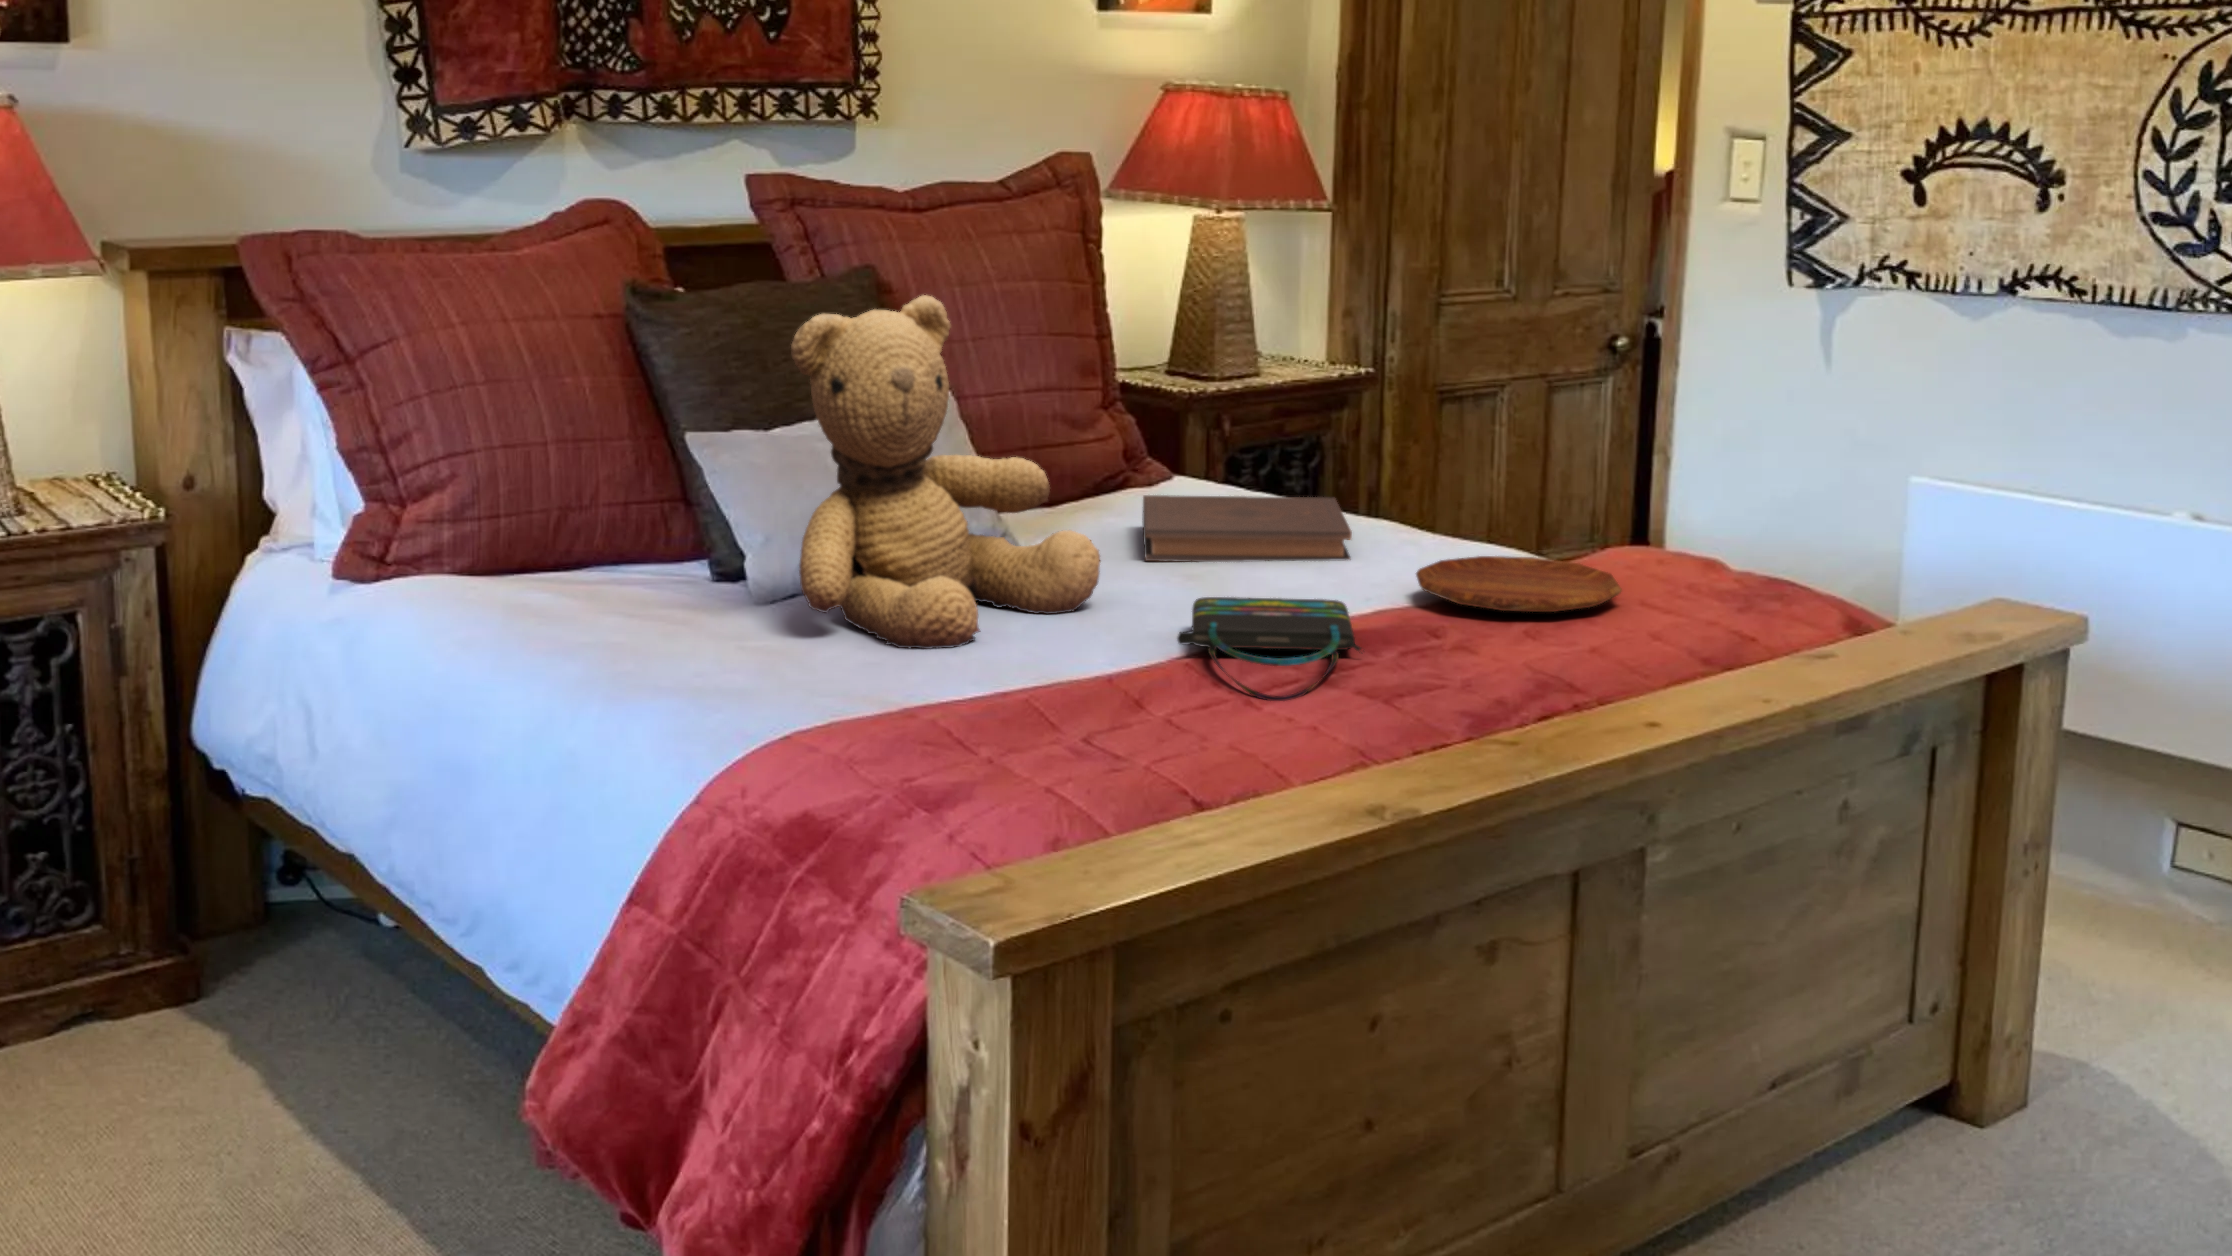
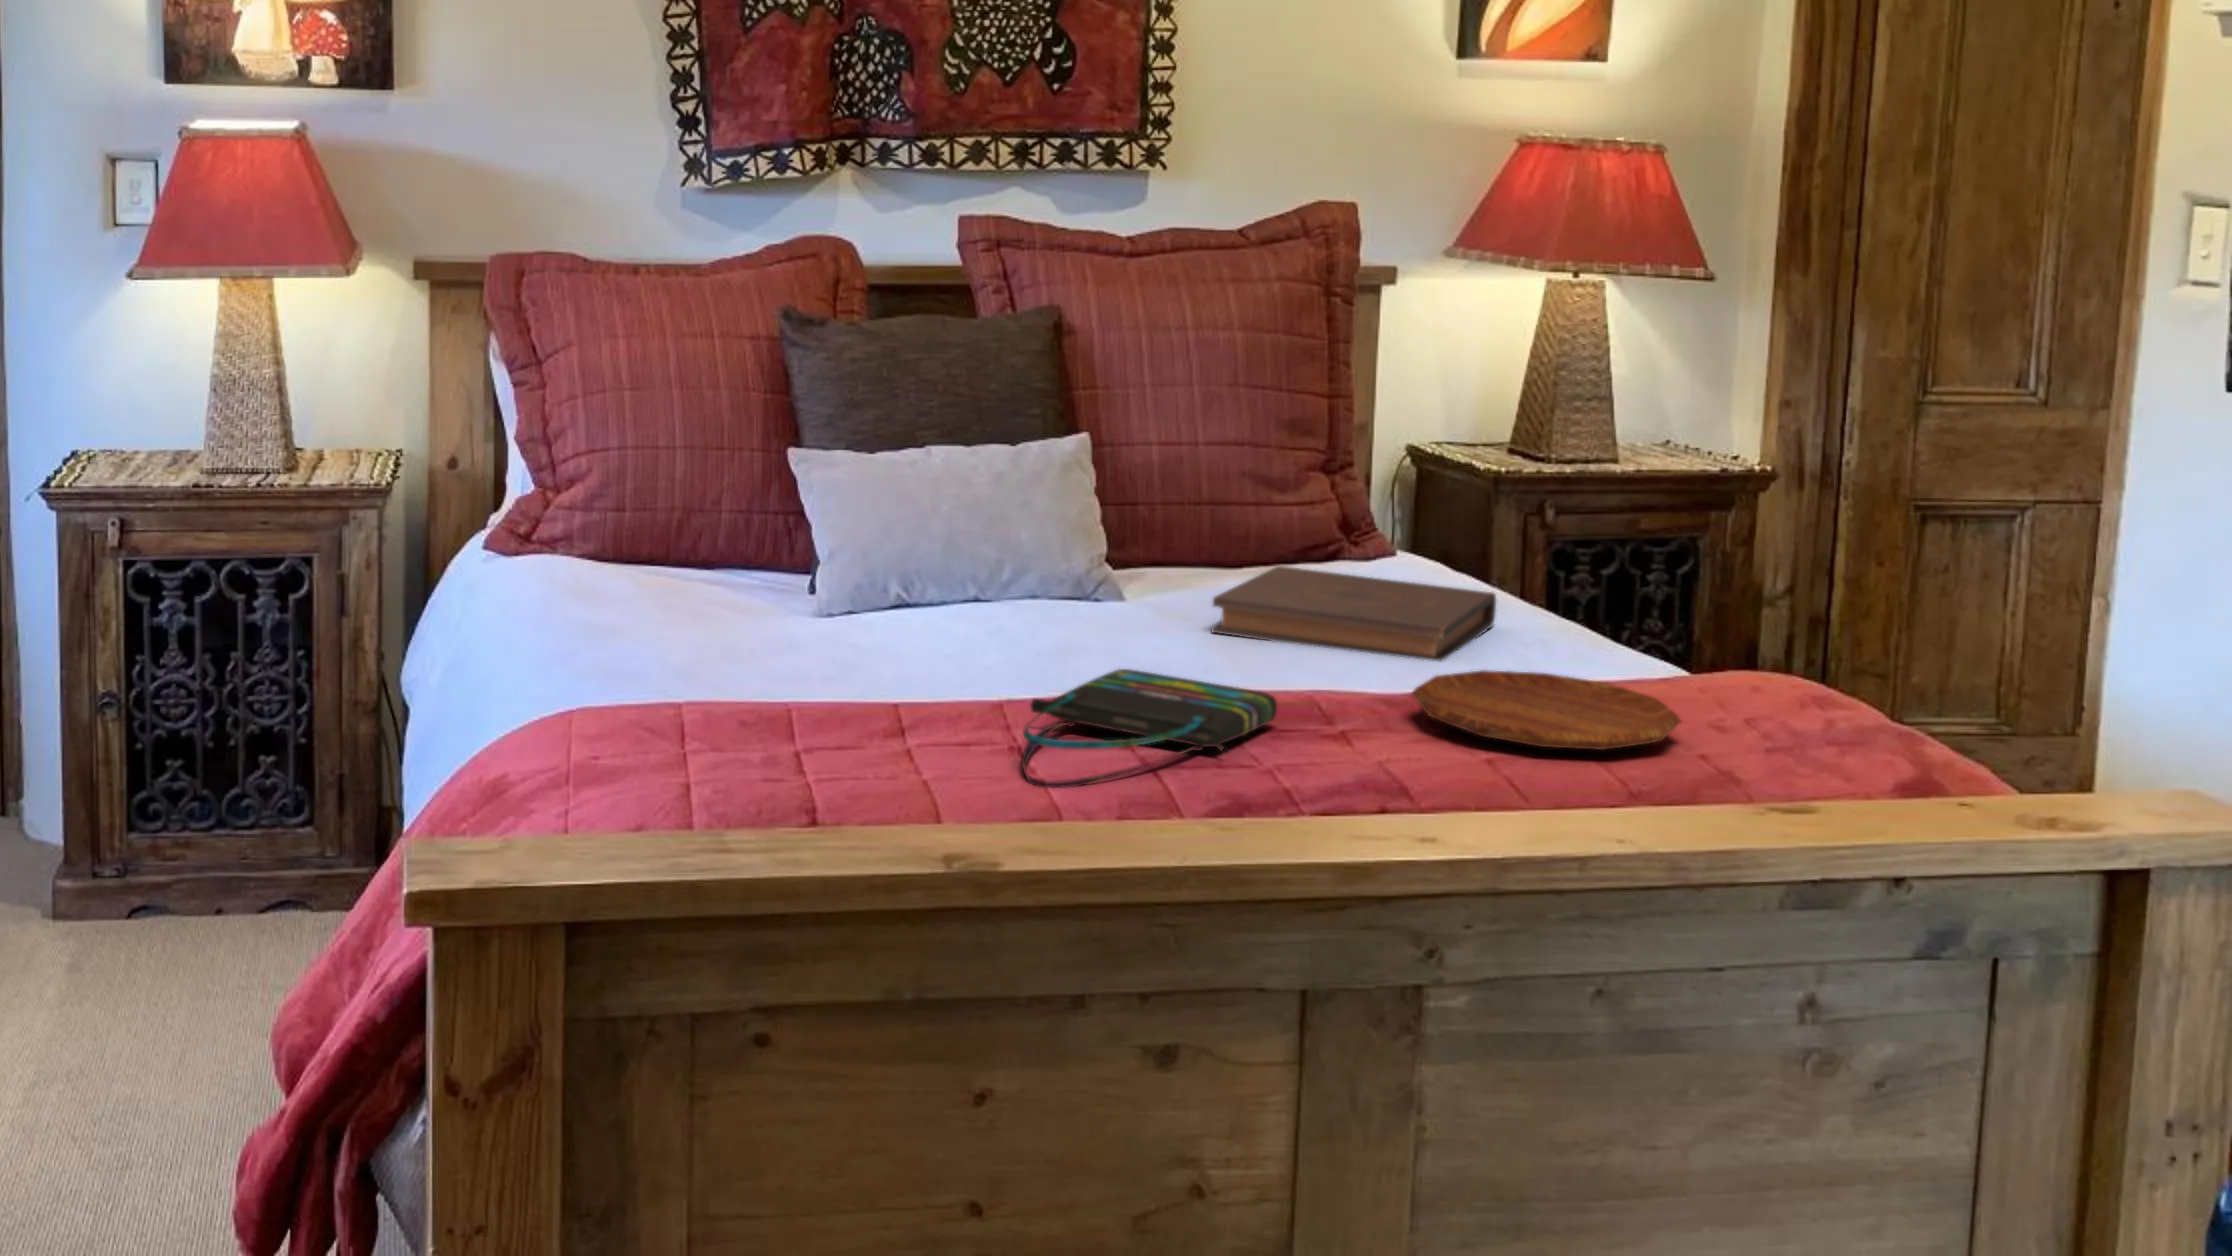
teddy bear: present [791,295,1100,649] -> none [741,323,1075,686]

